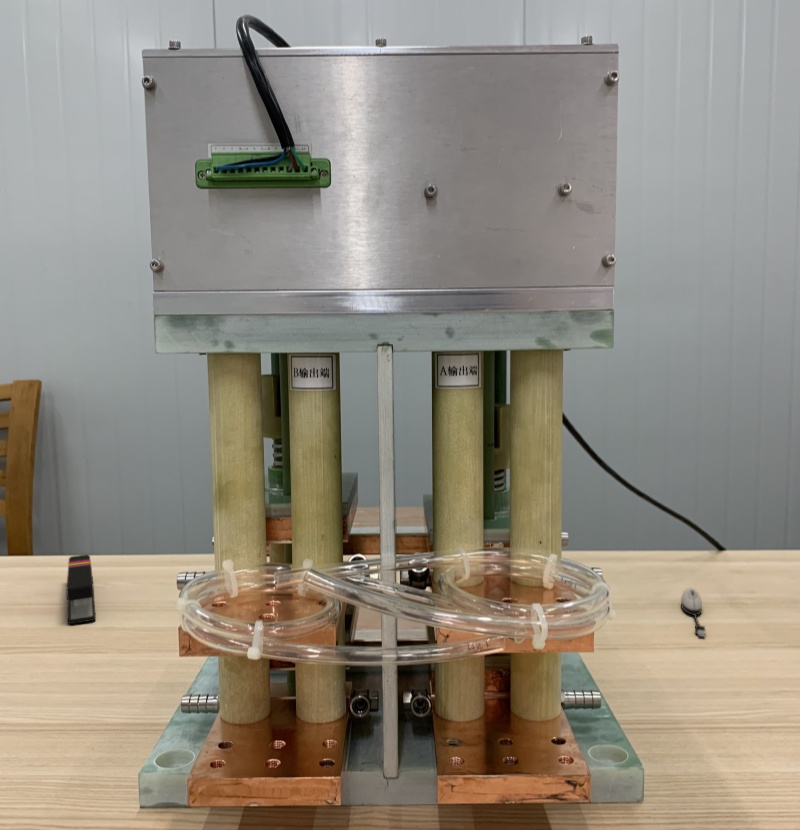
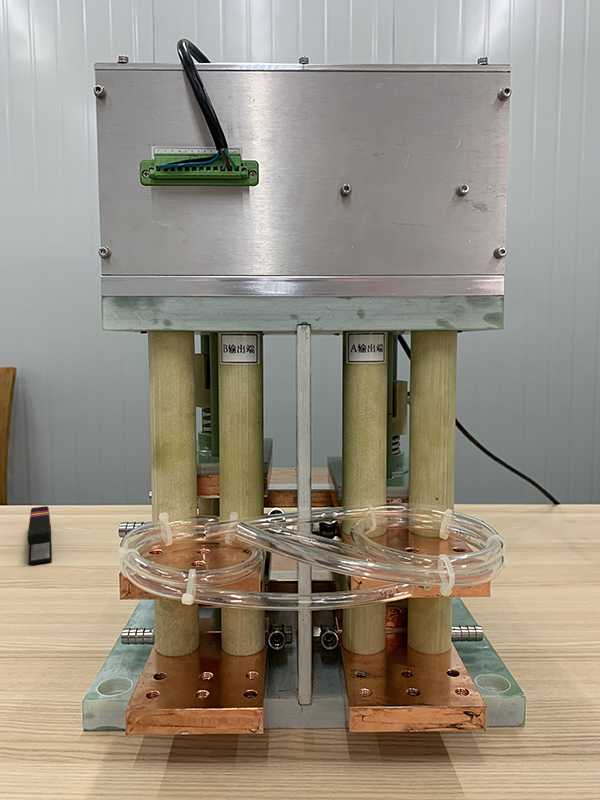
computer mouse: present [681,588,705,636] -> none [536,537,559,578]

